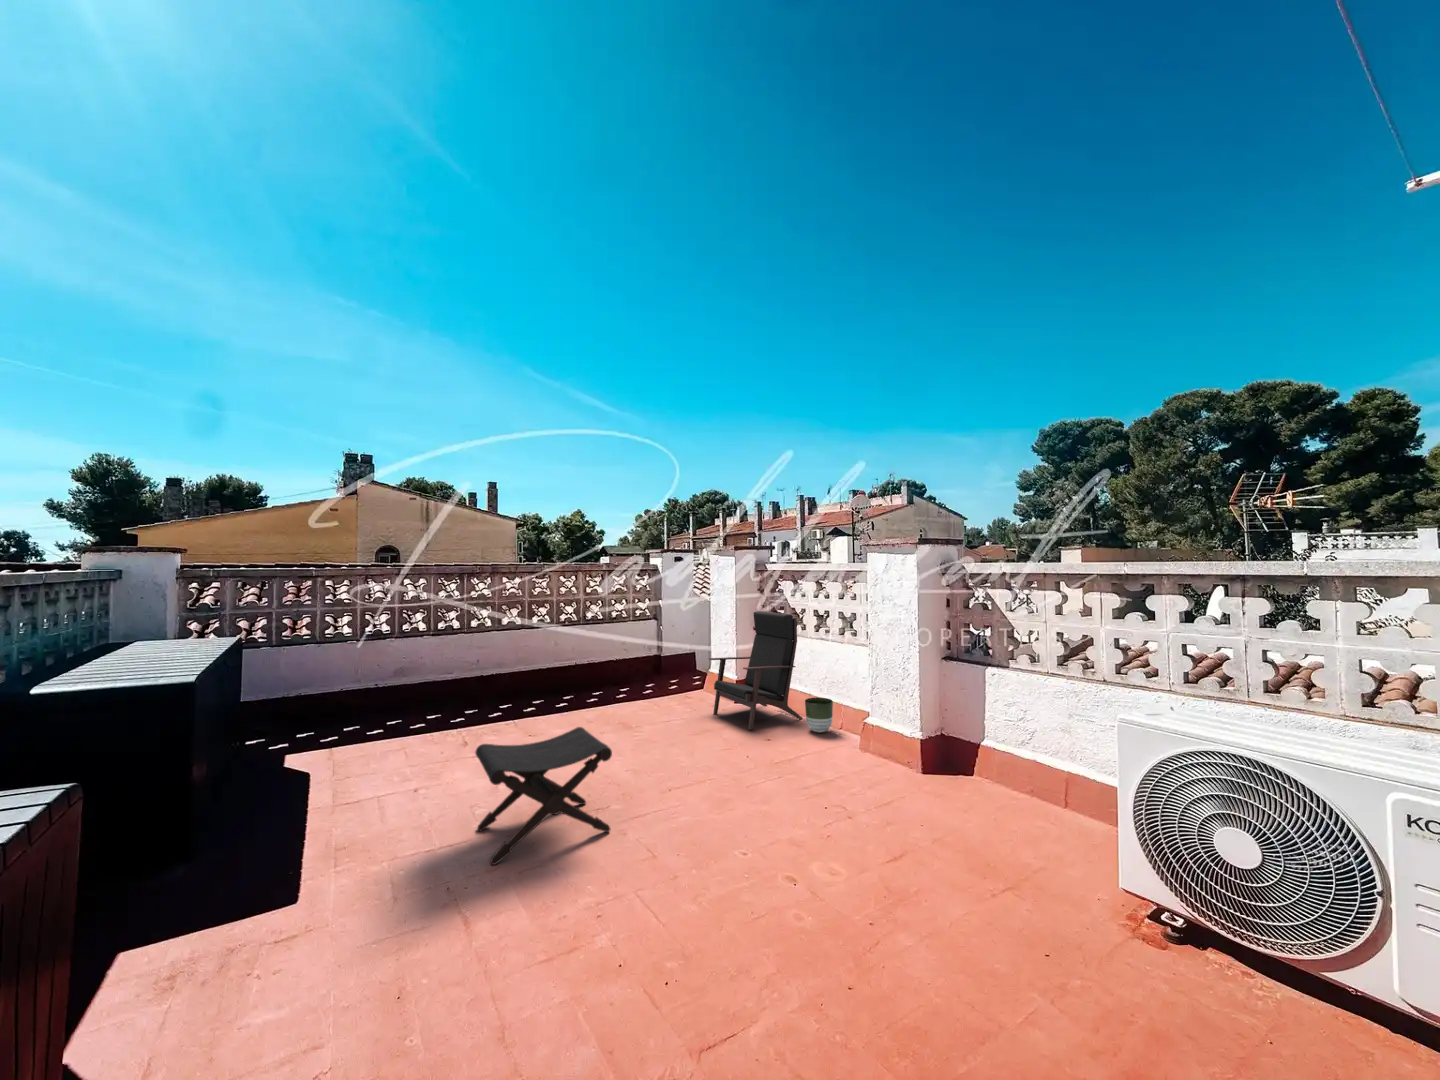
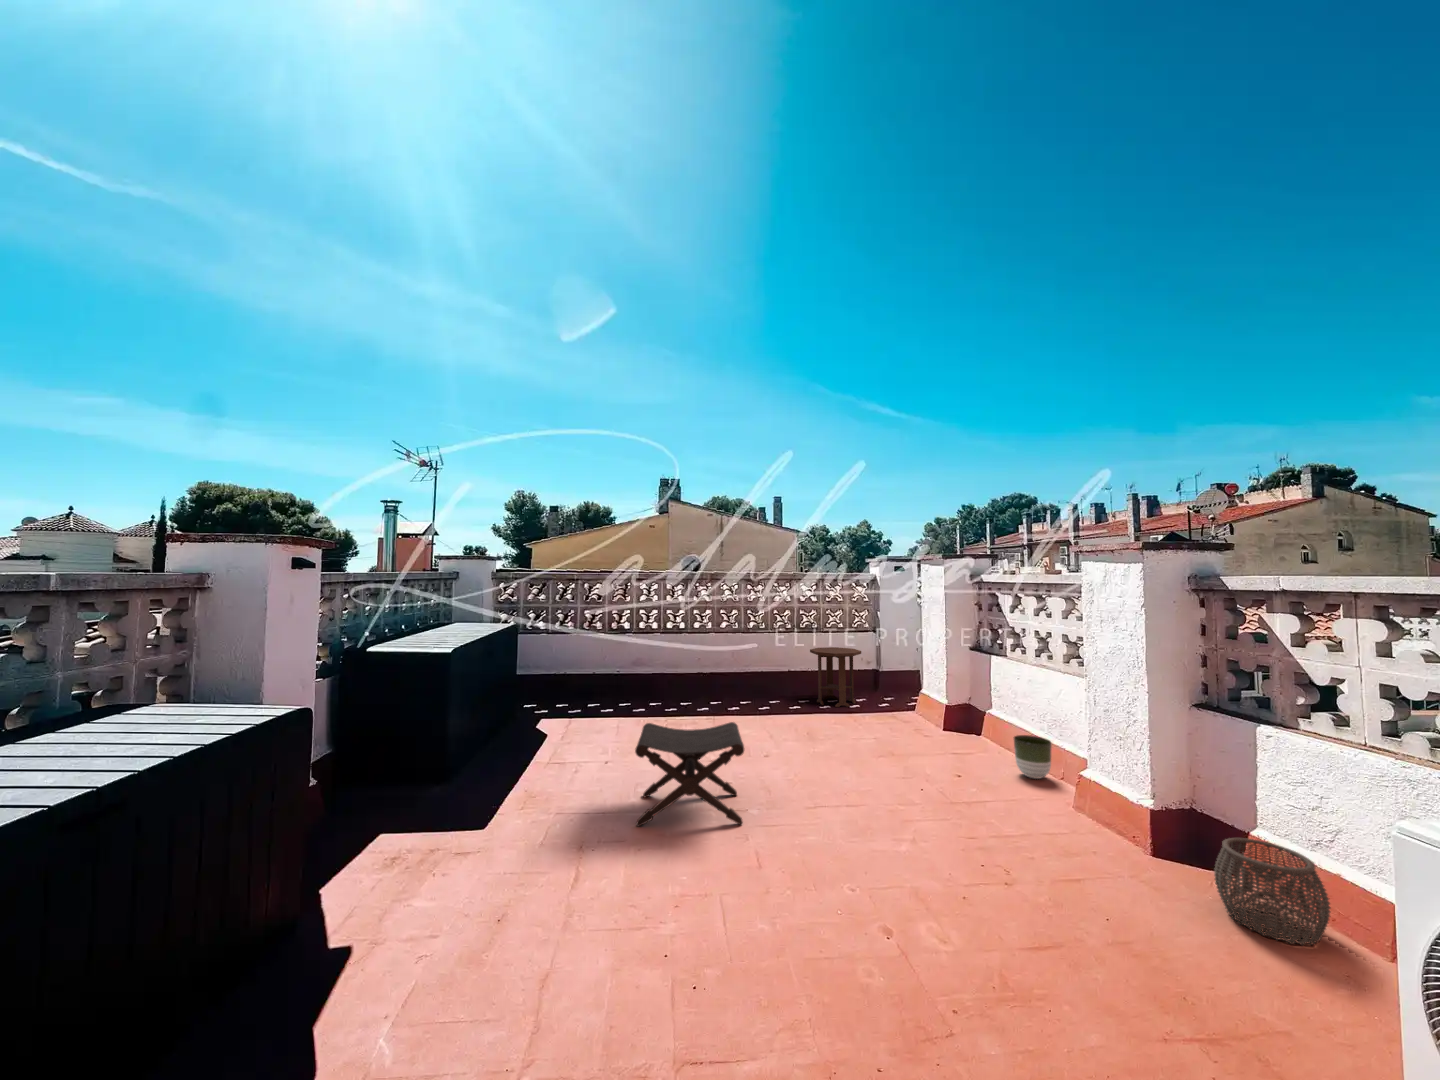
lounge chair: present [709,611,802,730] -> none [908,629,1020,761]
side table: none [601,638,651,697] -> present [810,647,861,707]
woven basket: none [970,747,1034,812] -> present [1214,838,1331,945]

